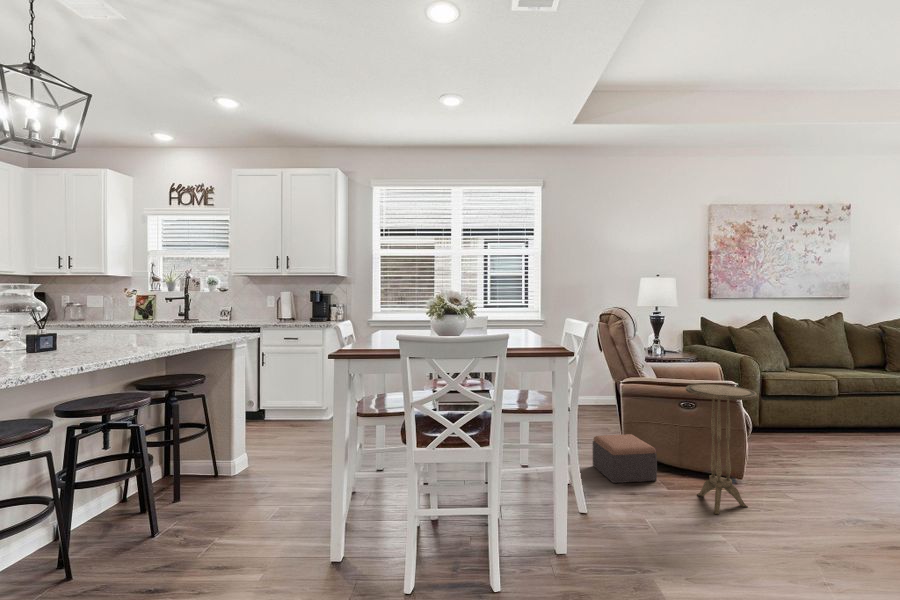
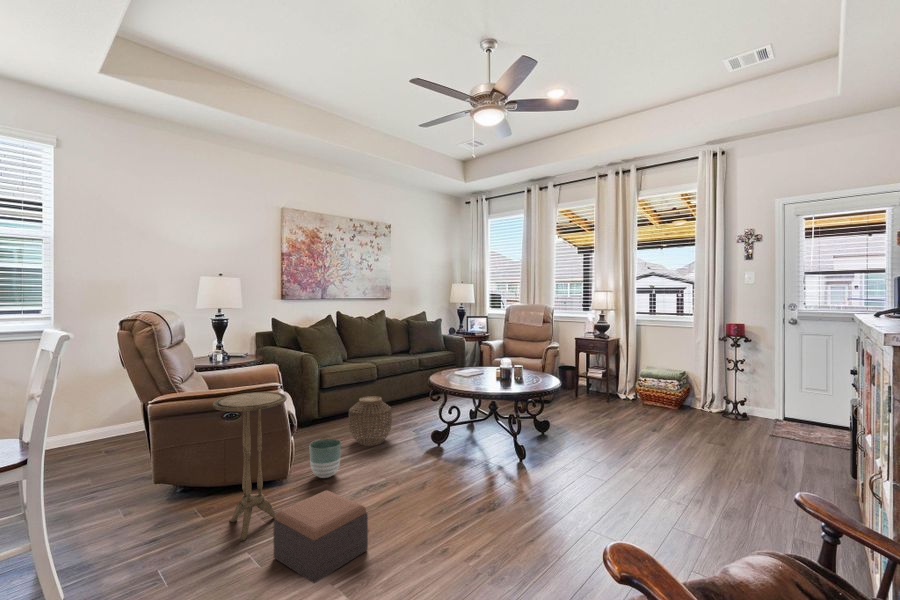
woven basket: none [808,411,872,469] -> present [349,396,392,446]
footstool: present [593,434,657,483] -> present [273,491,368,583]
planter: none [769,445,808,486] -> present [309,439,341,478]

